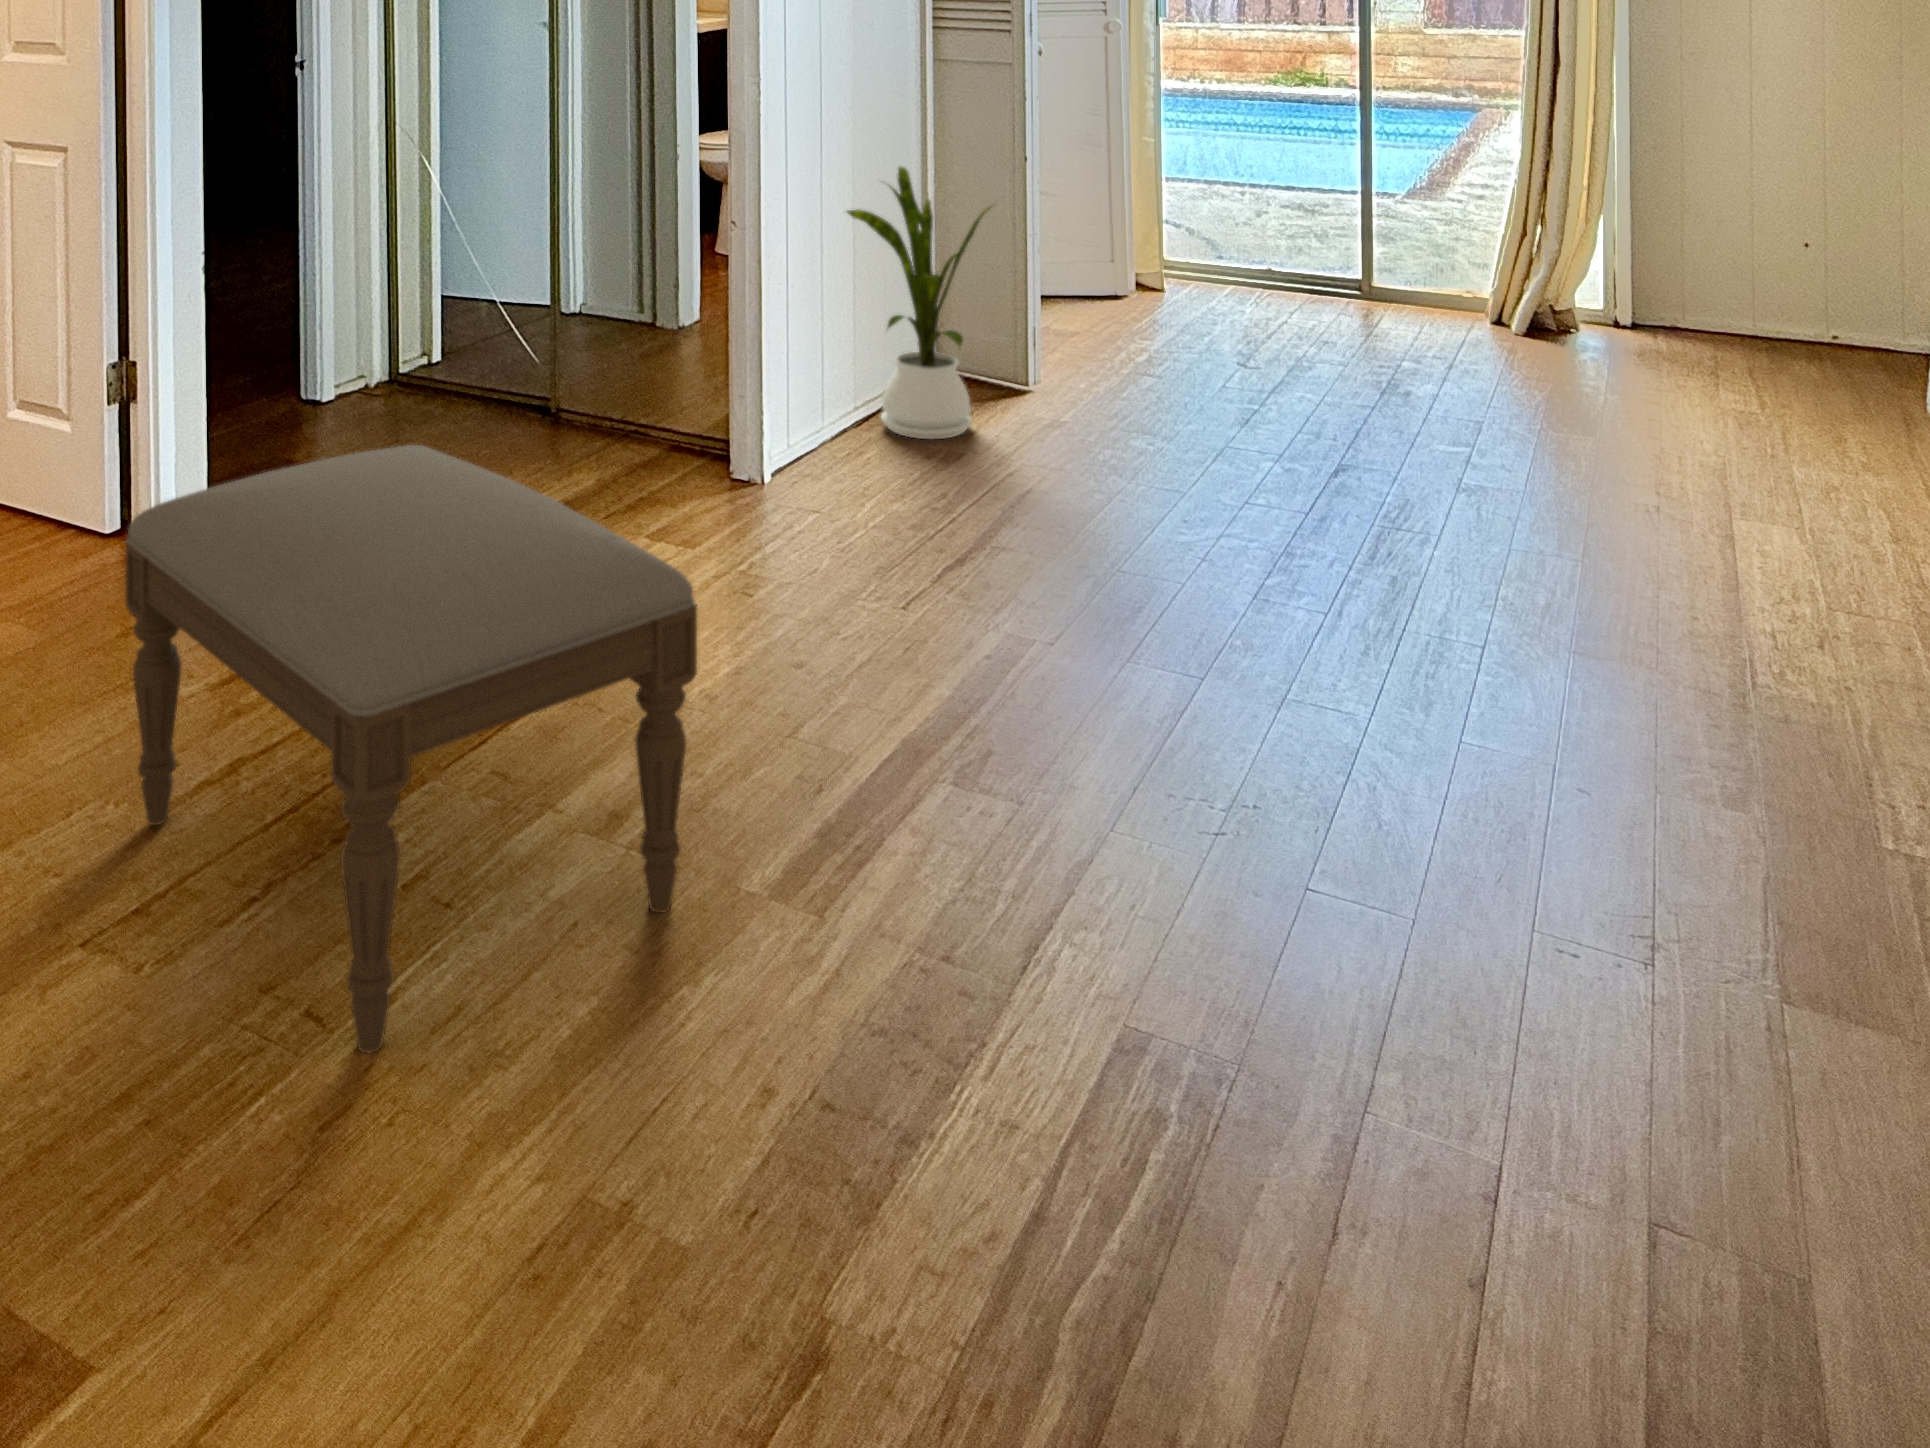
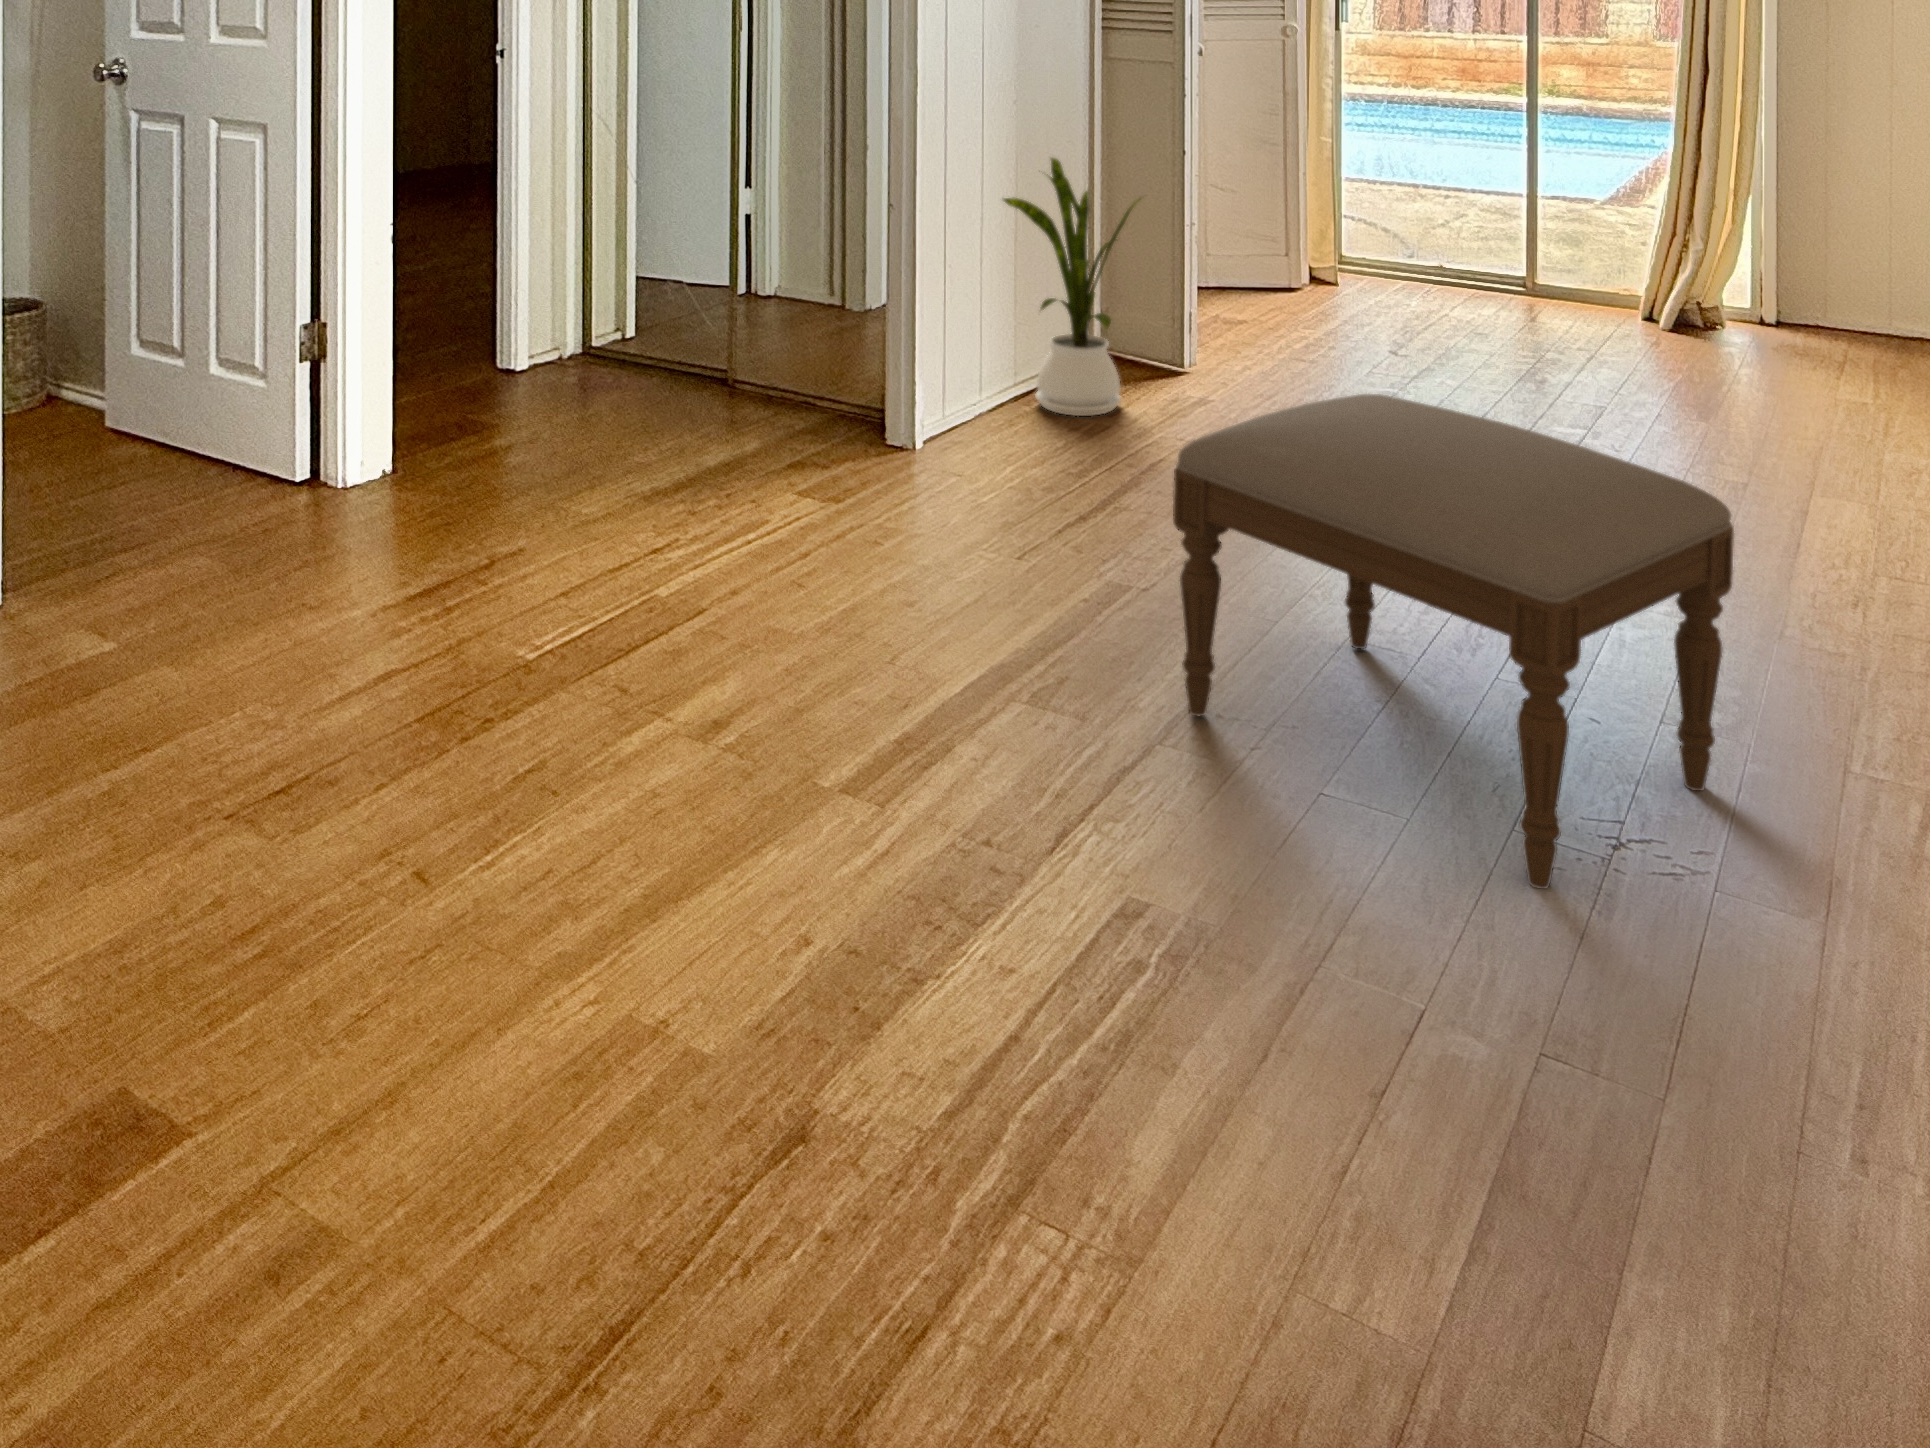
ottoman: present [125,445,697,1053] -> present [1173,394,1734,889]

